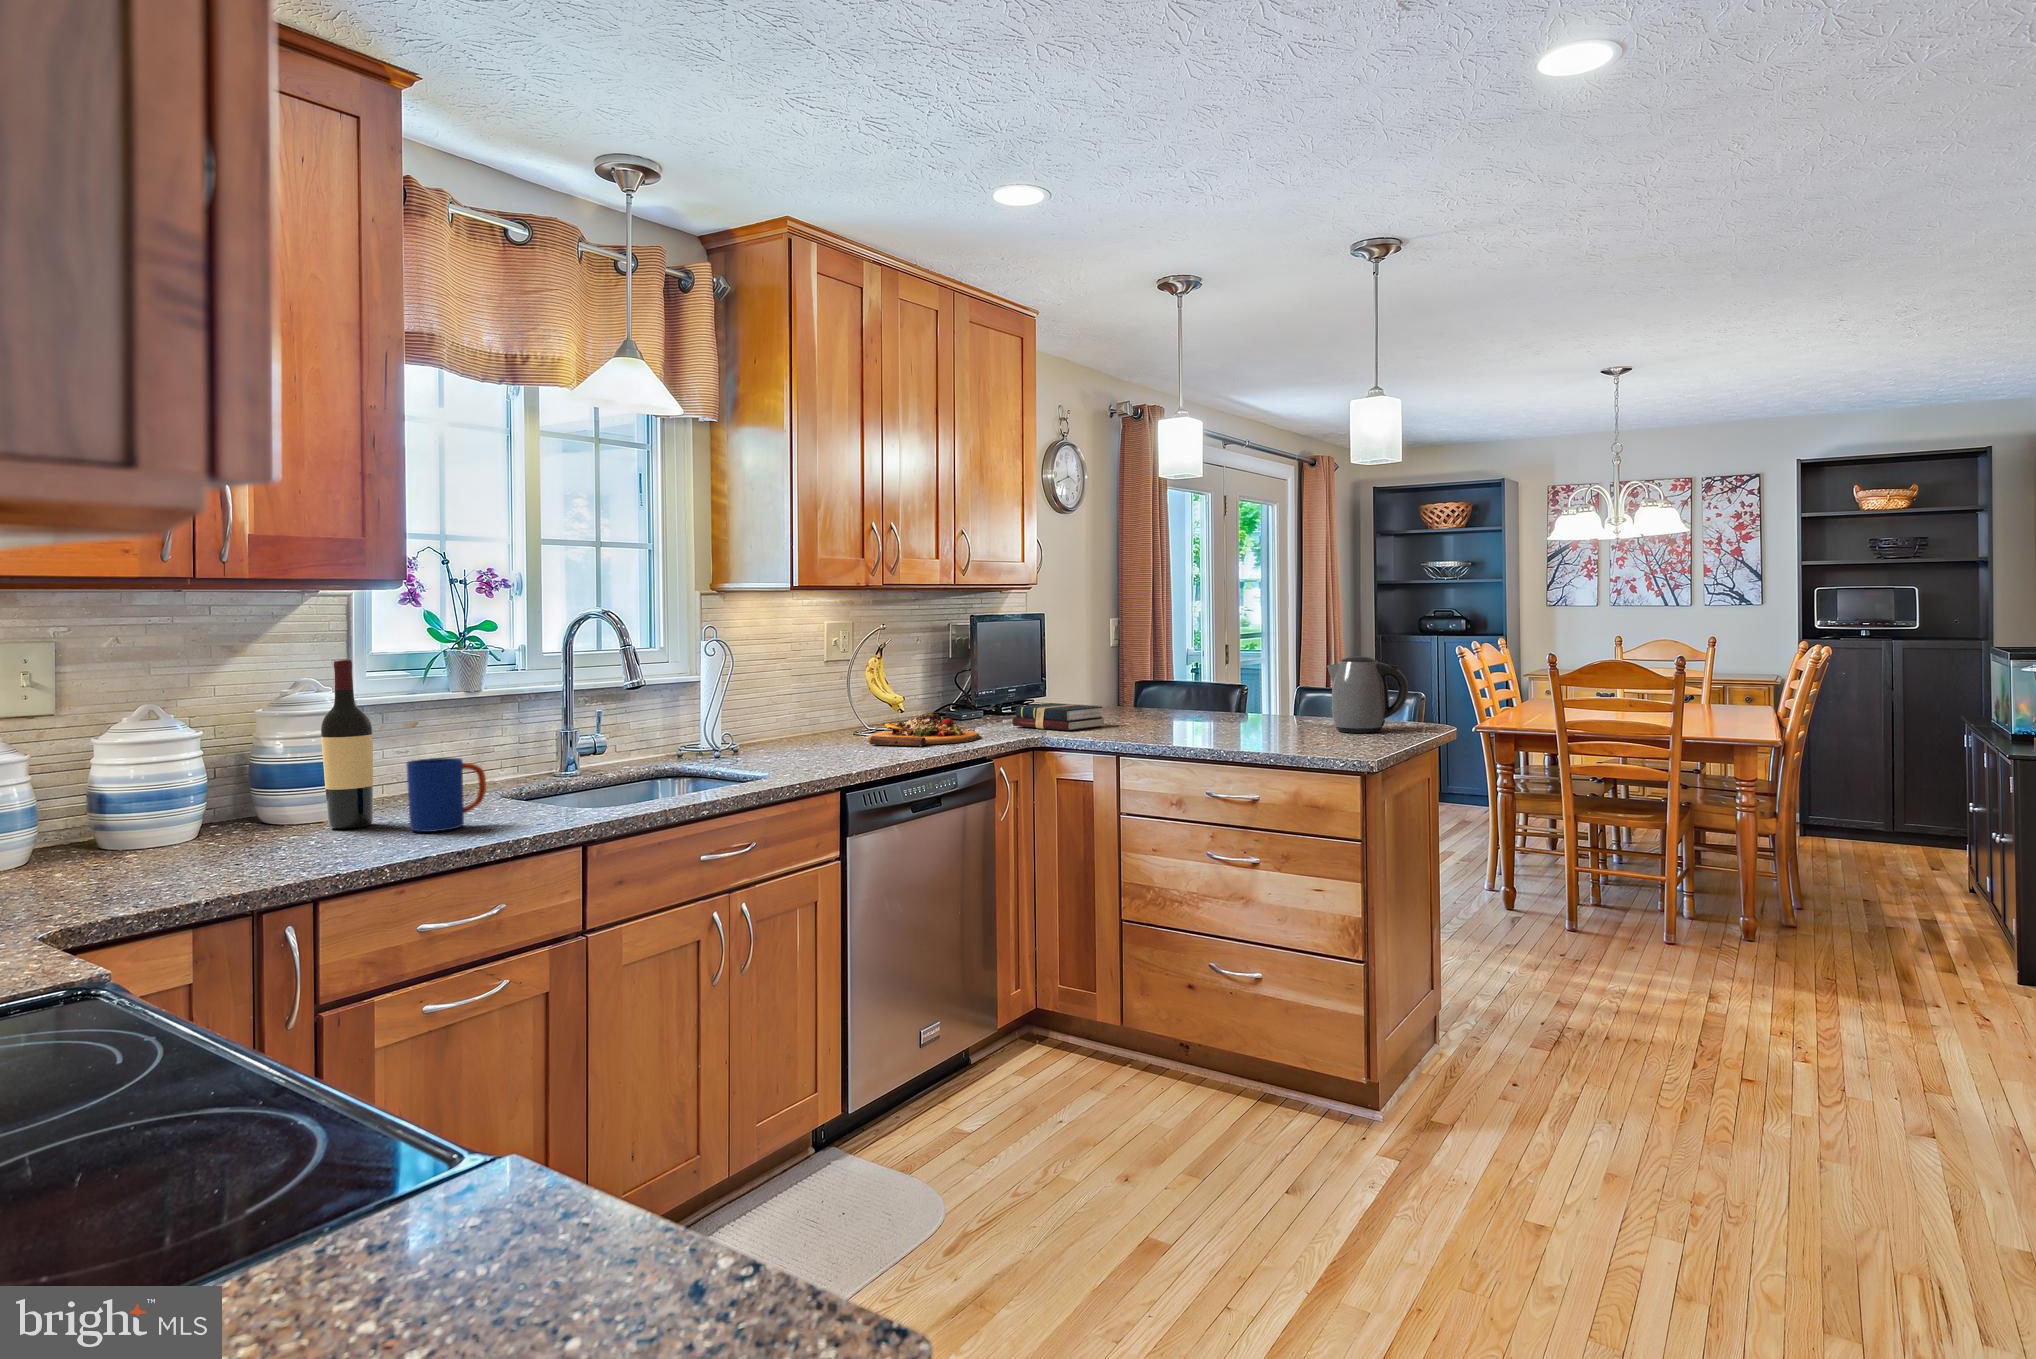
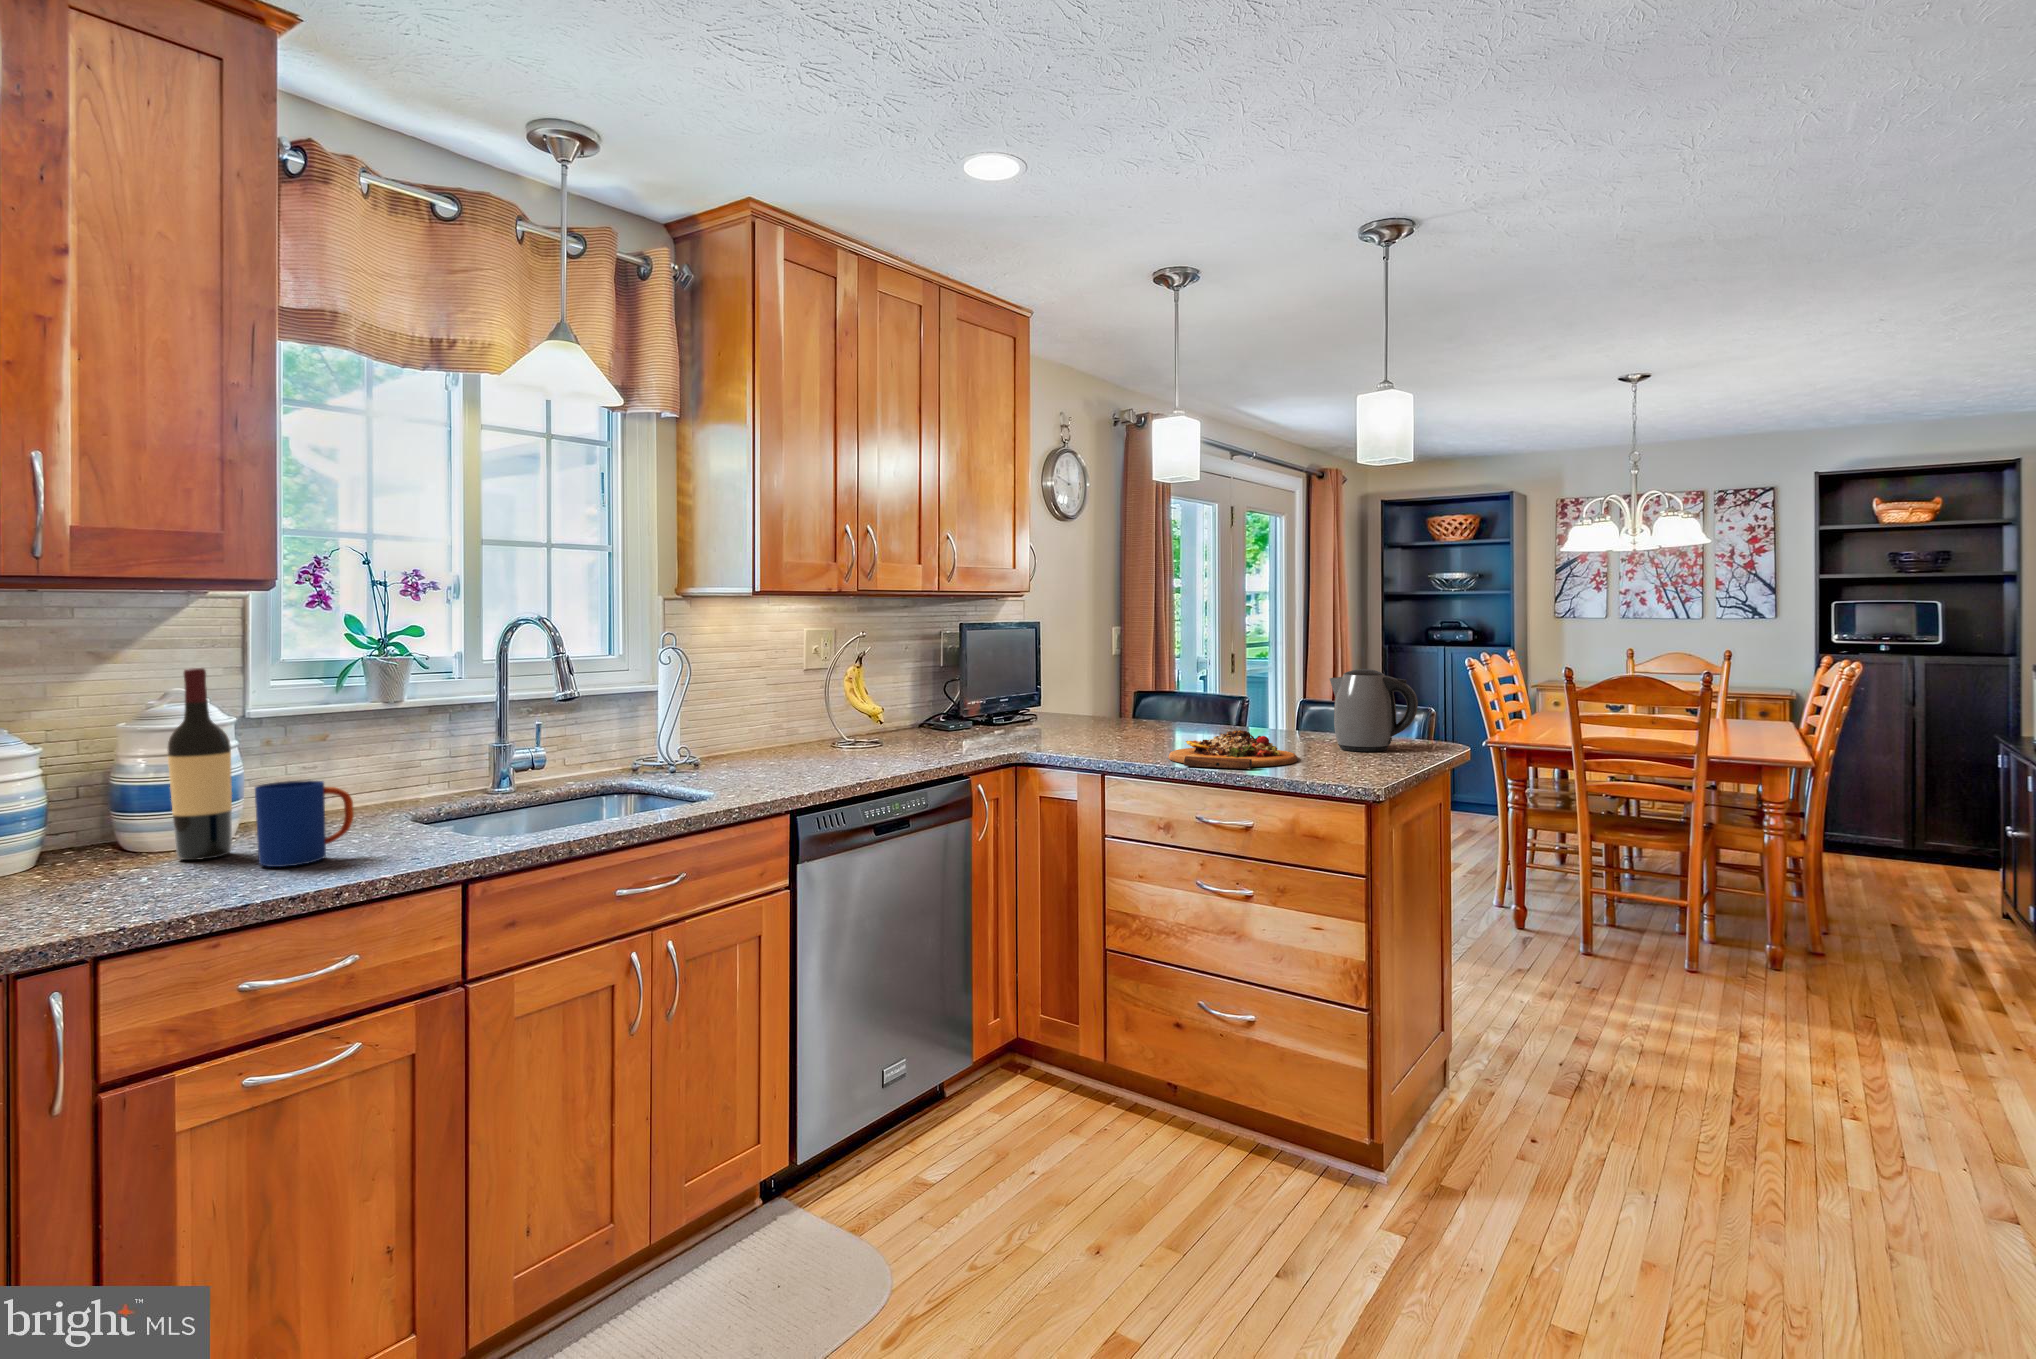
hardback book: present [1013,703,1105,730] -> none [999,715,1095,744]
cutting board: present [868,714,980,746] -> present [1169,730,1298,769]

